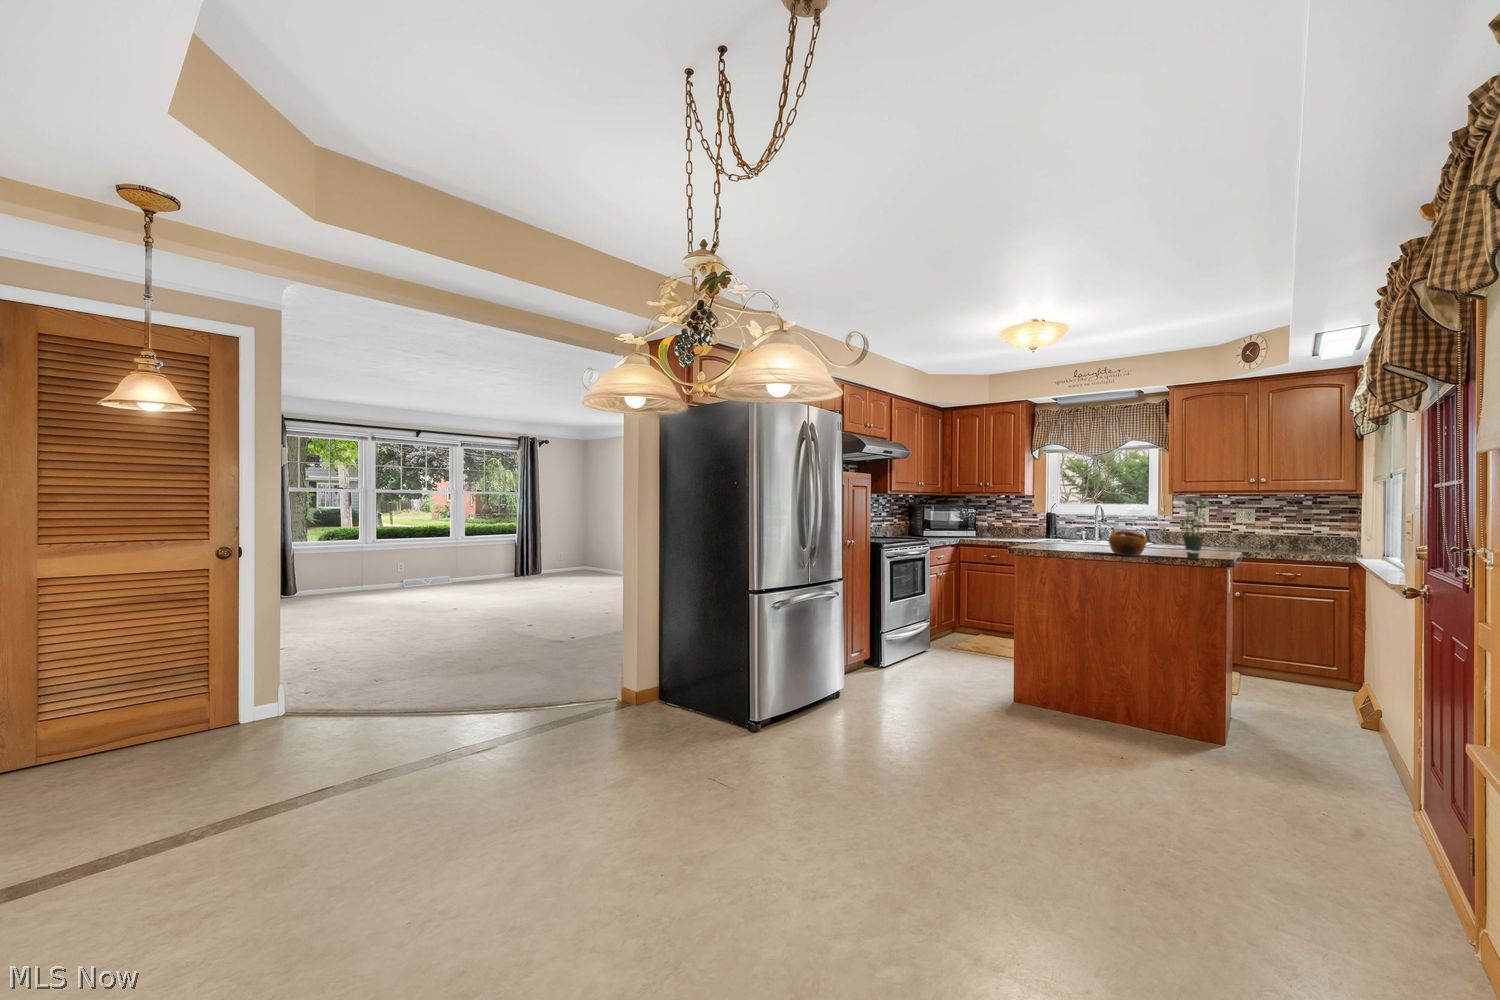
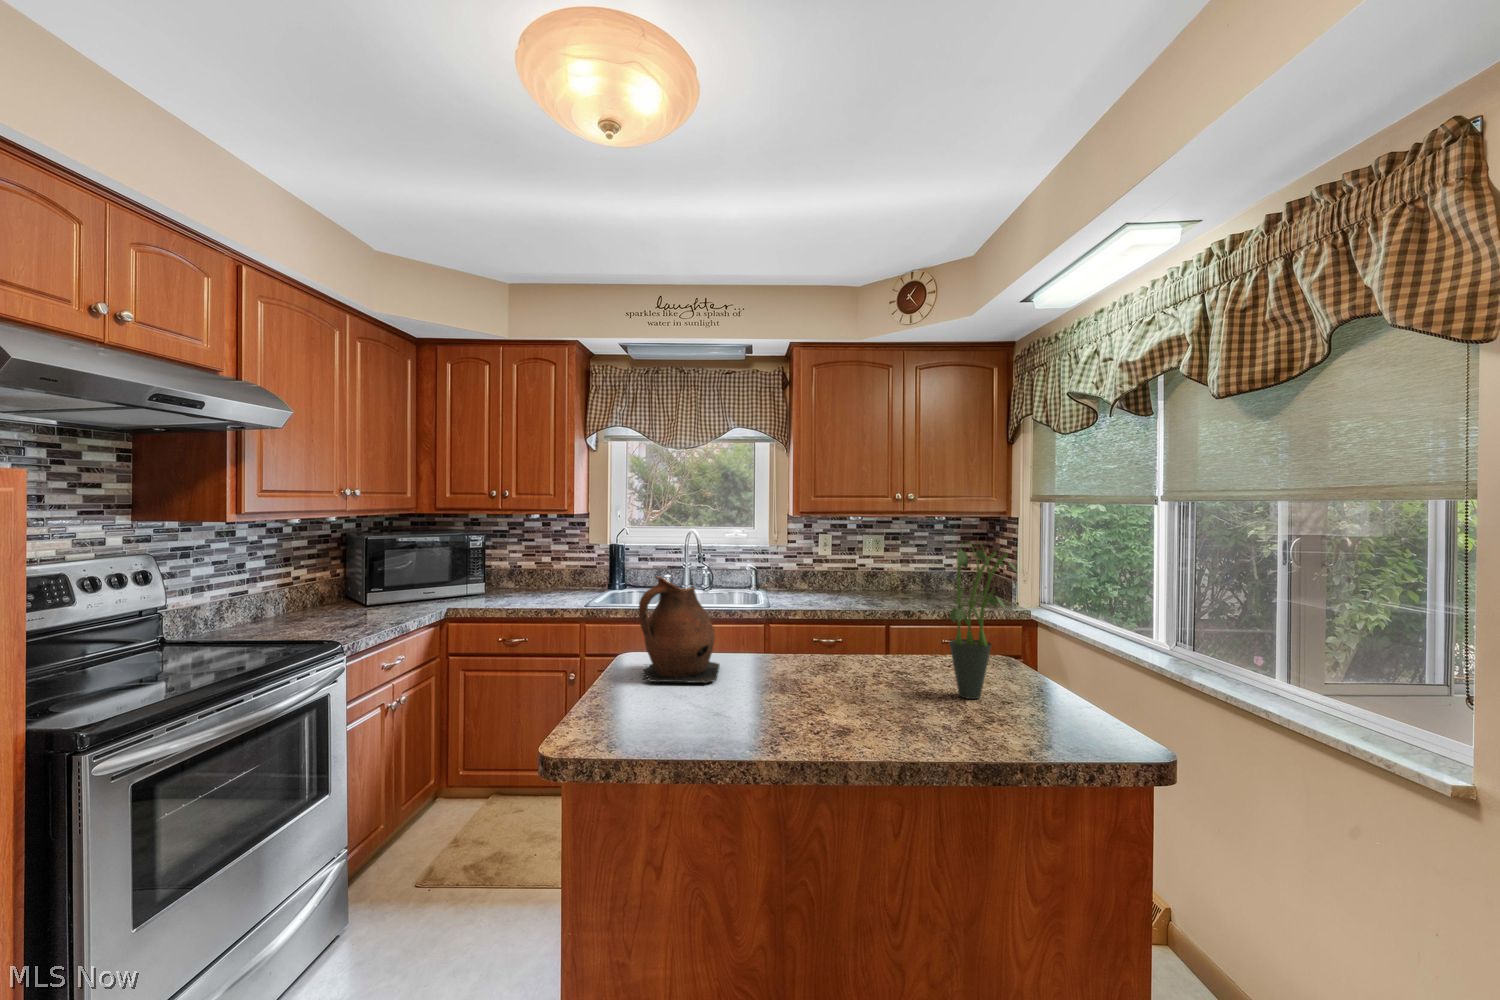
ceramic pitcher: none [1047,511,1085,551] -> present [638,576,720,684]
wooden bowl: present [1109,531,1147,556] -> none [782,620,880,707]

